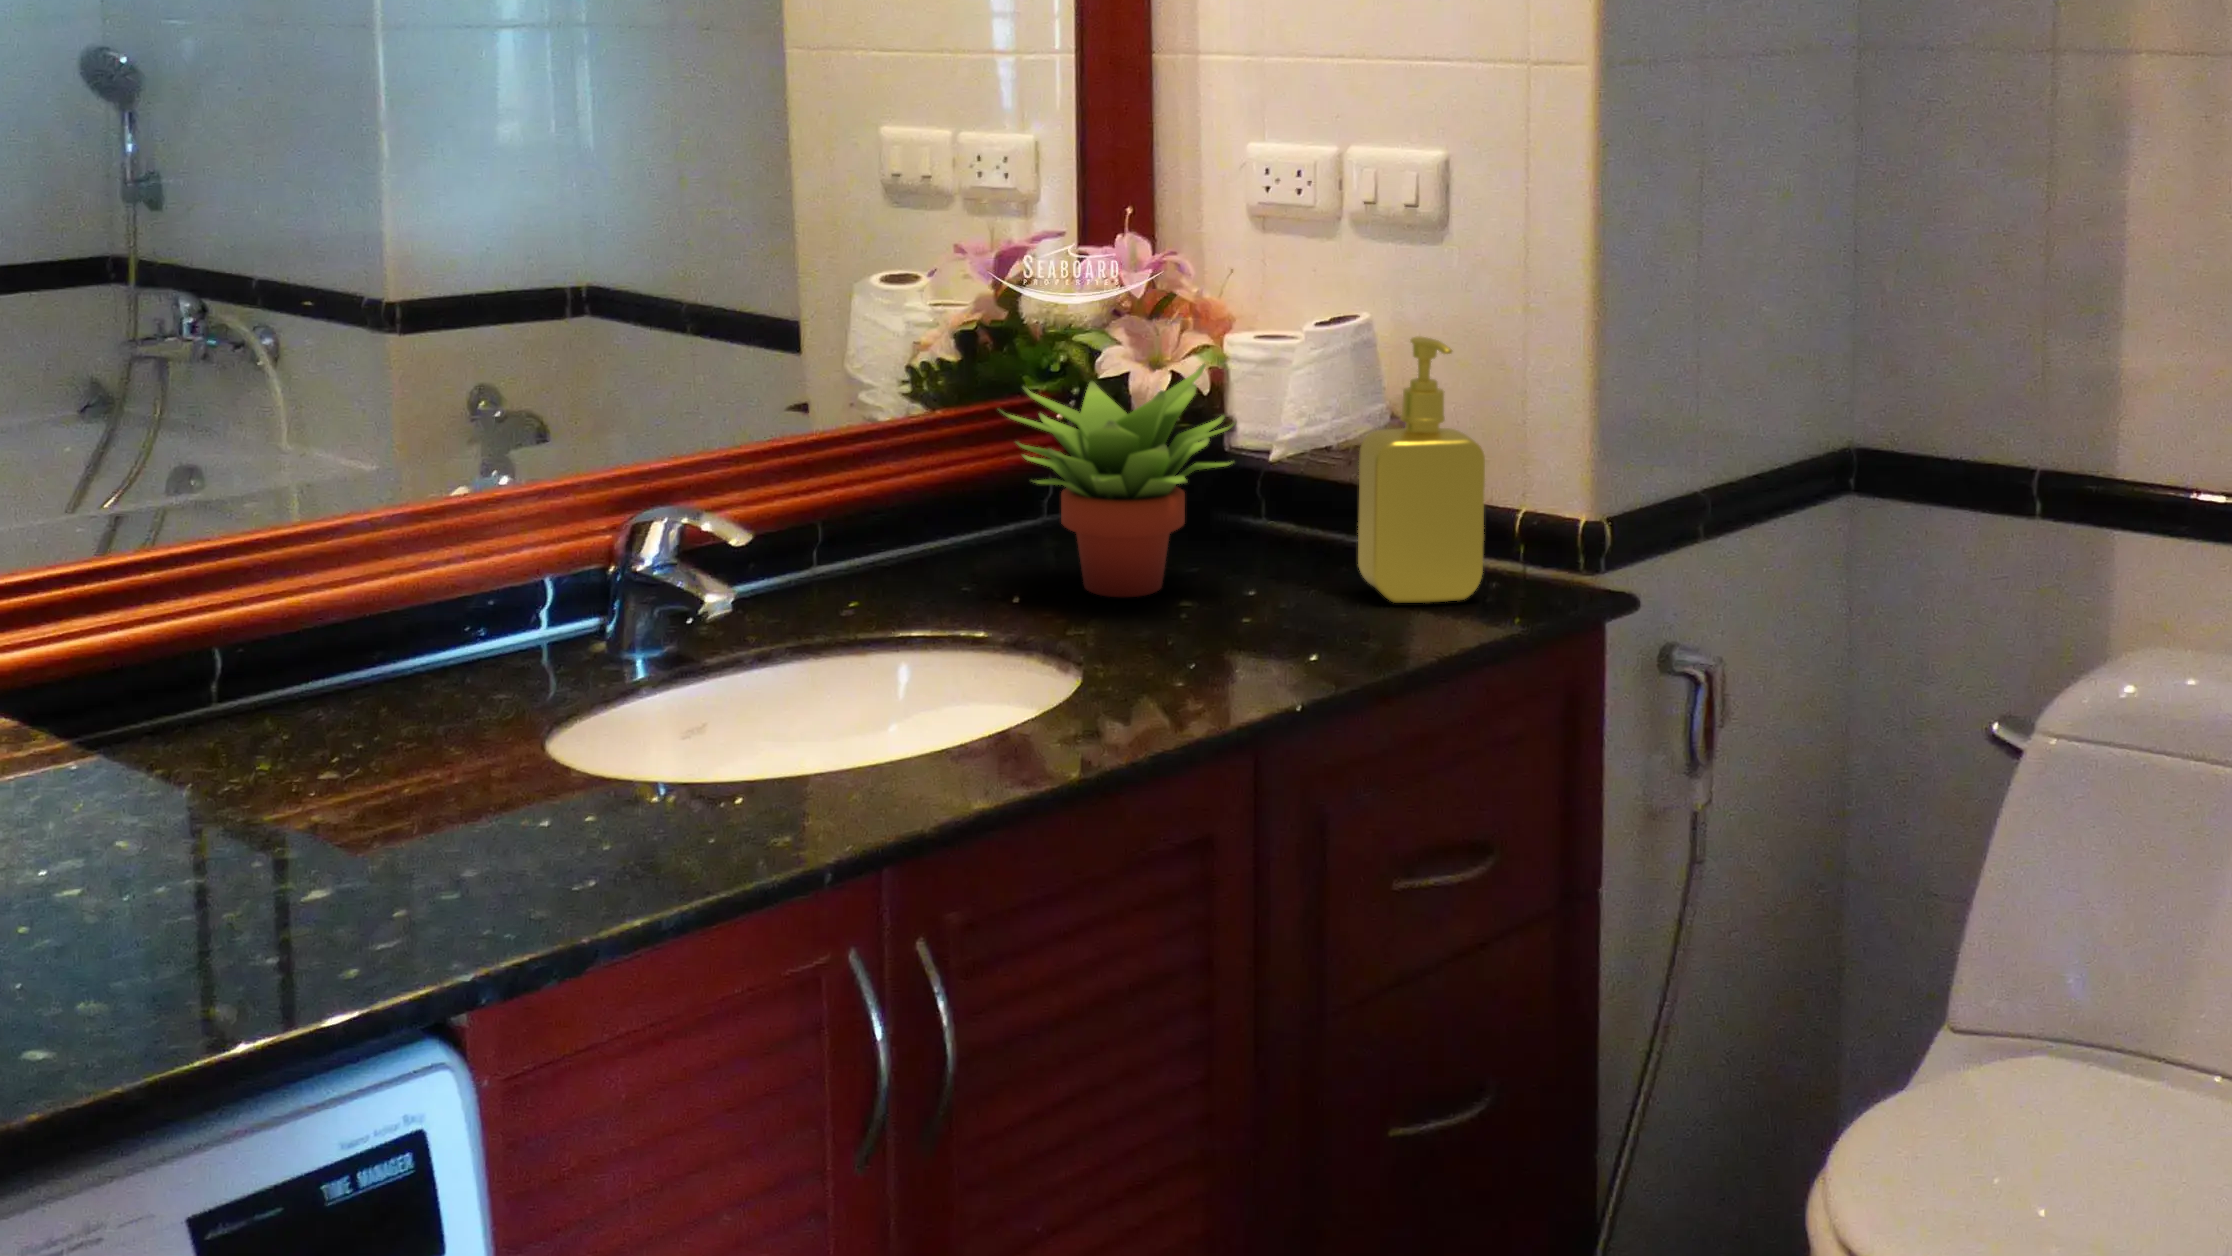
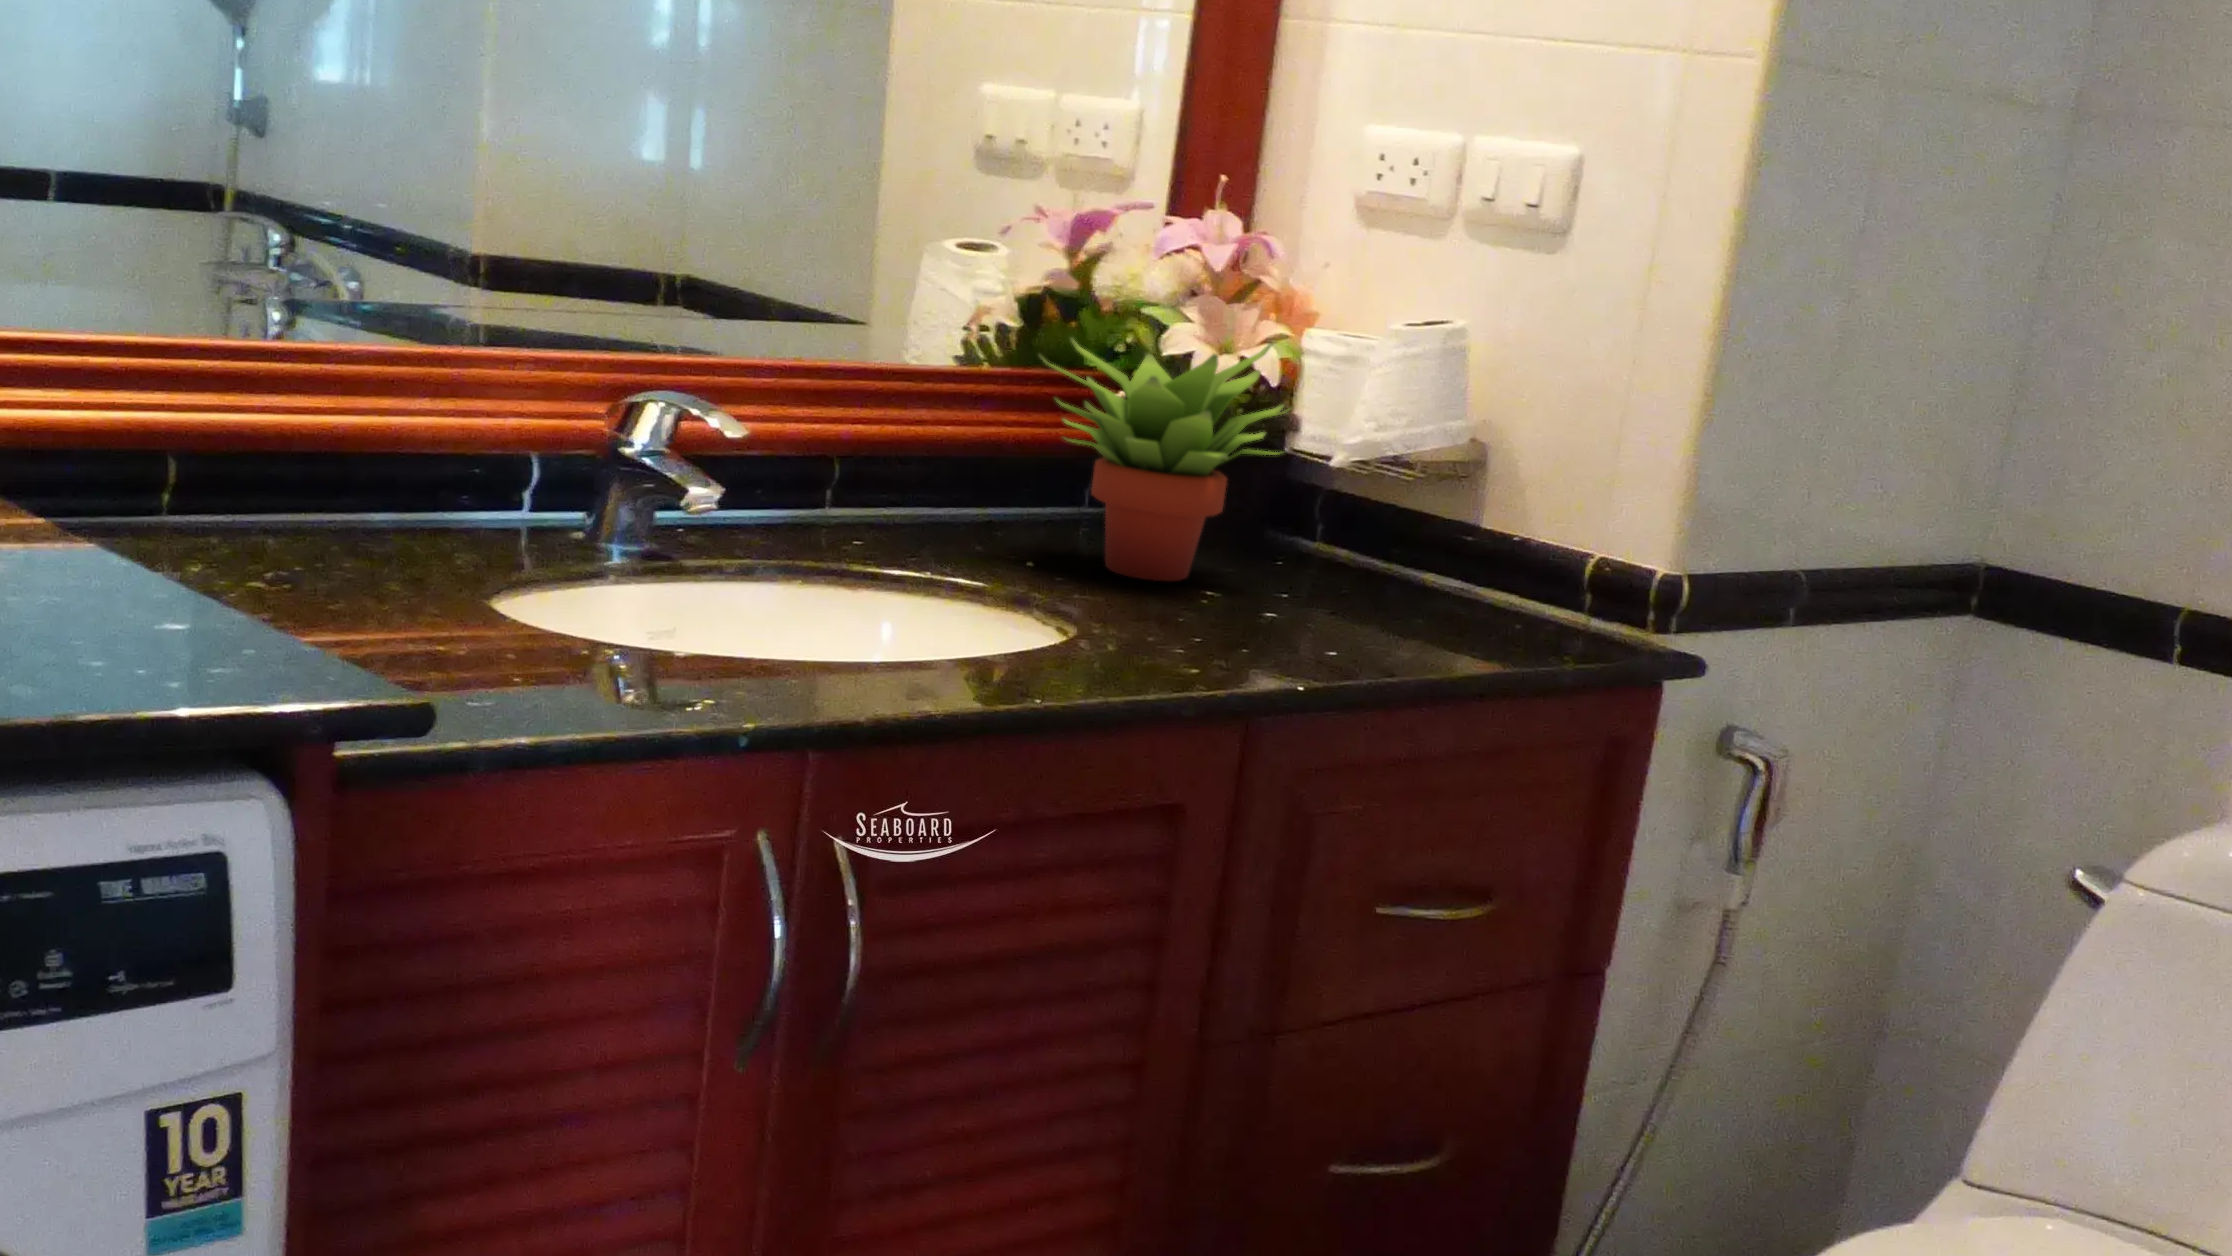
soap dispenser: present [1358,336,1485,603] -> none [1402,341,1558,634]

